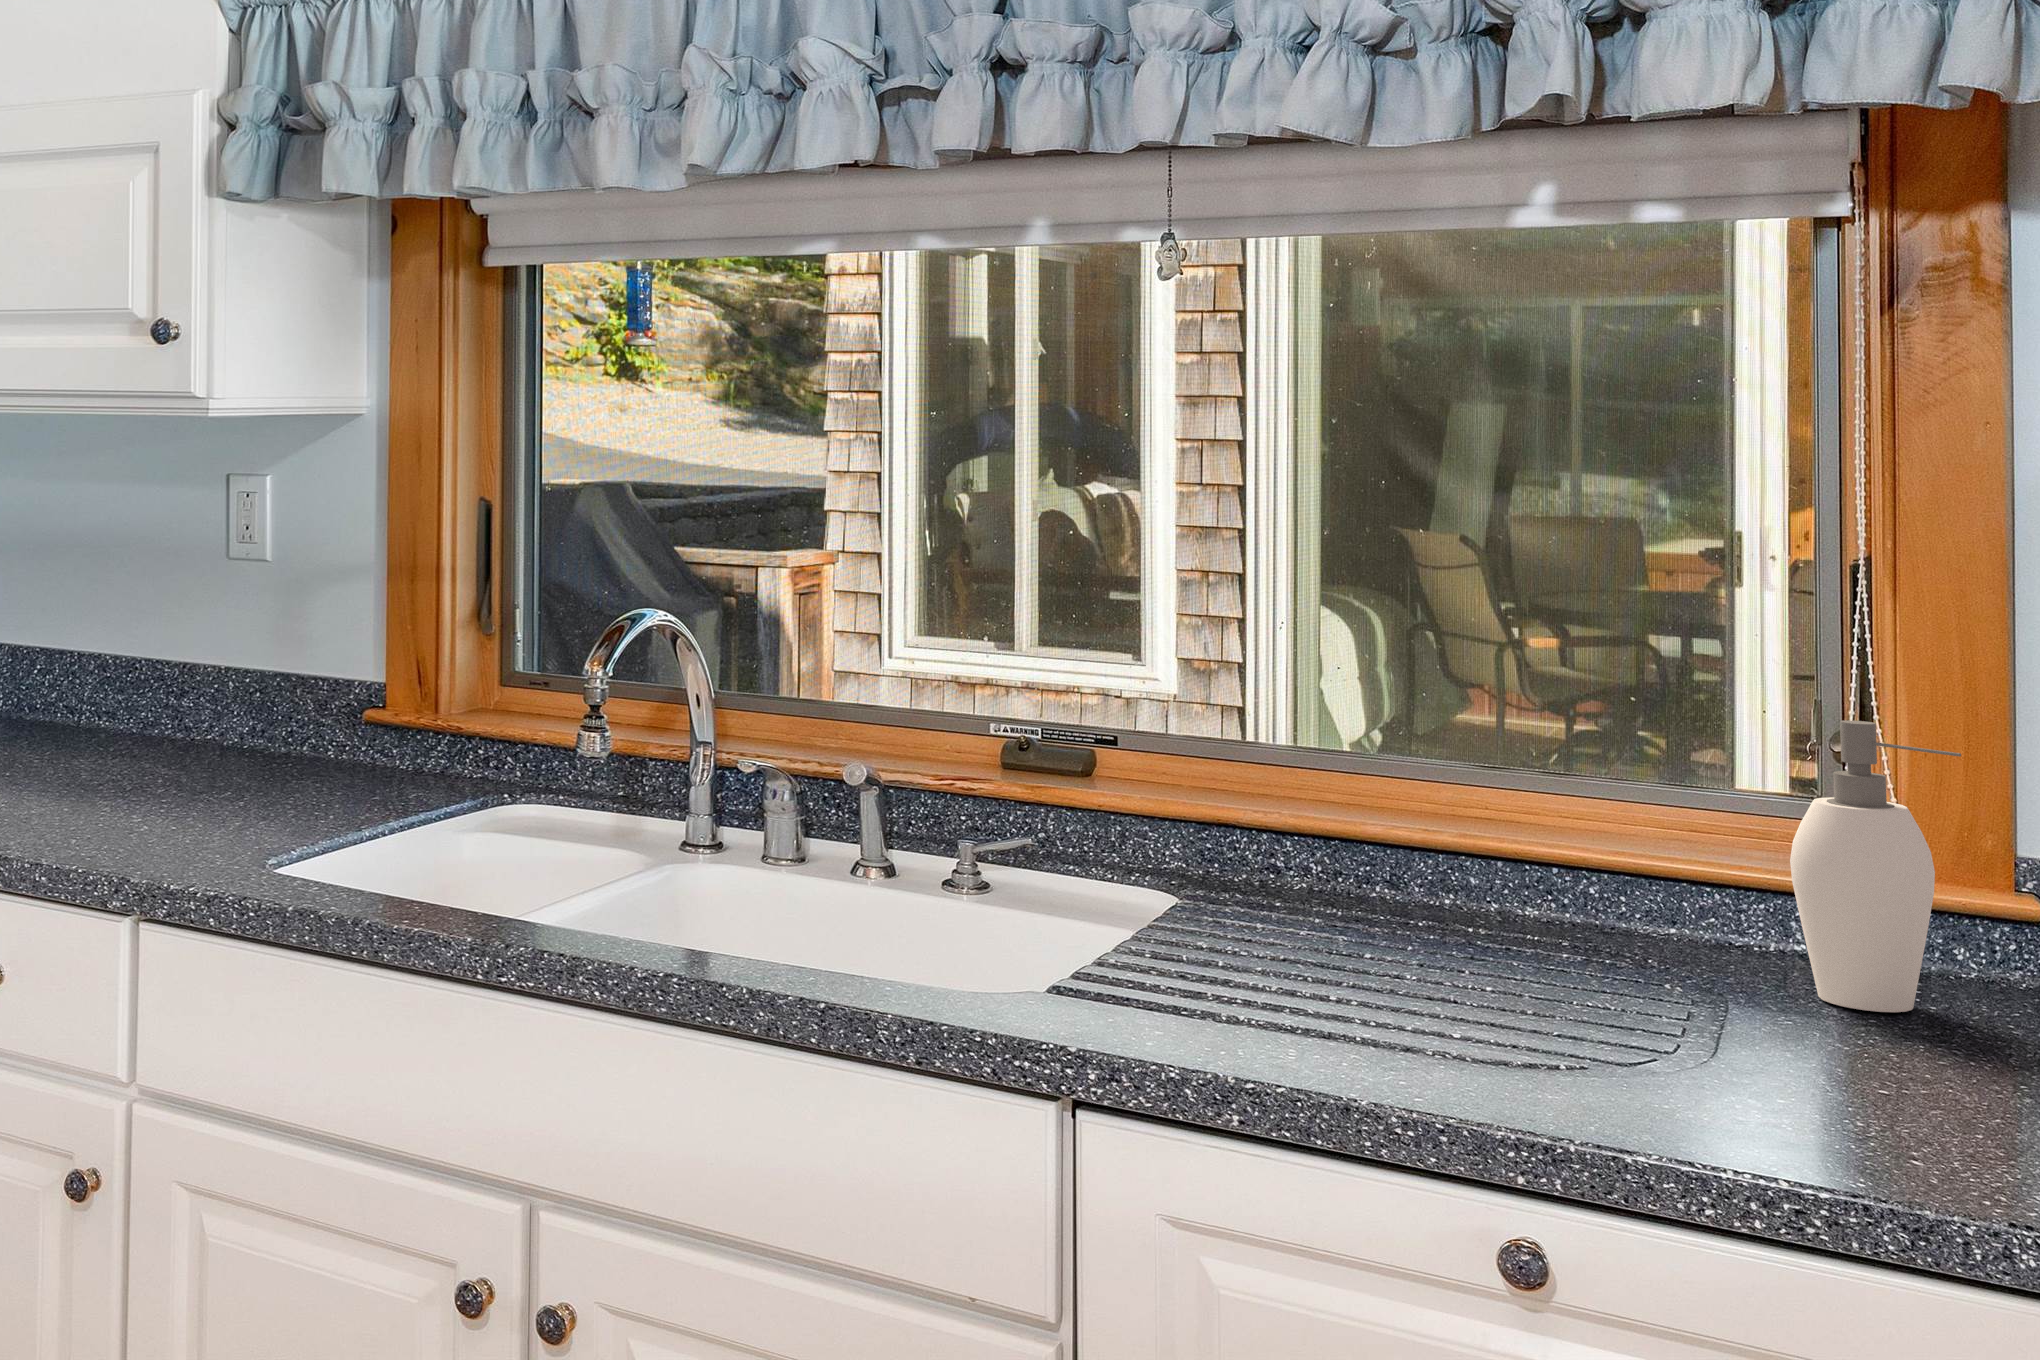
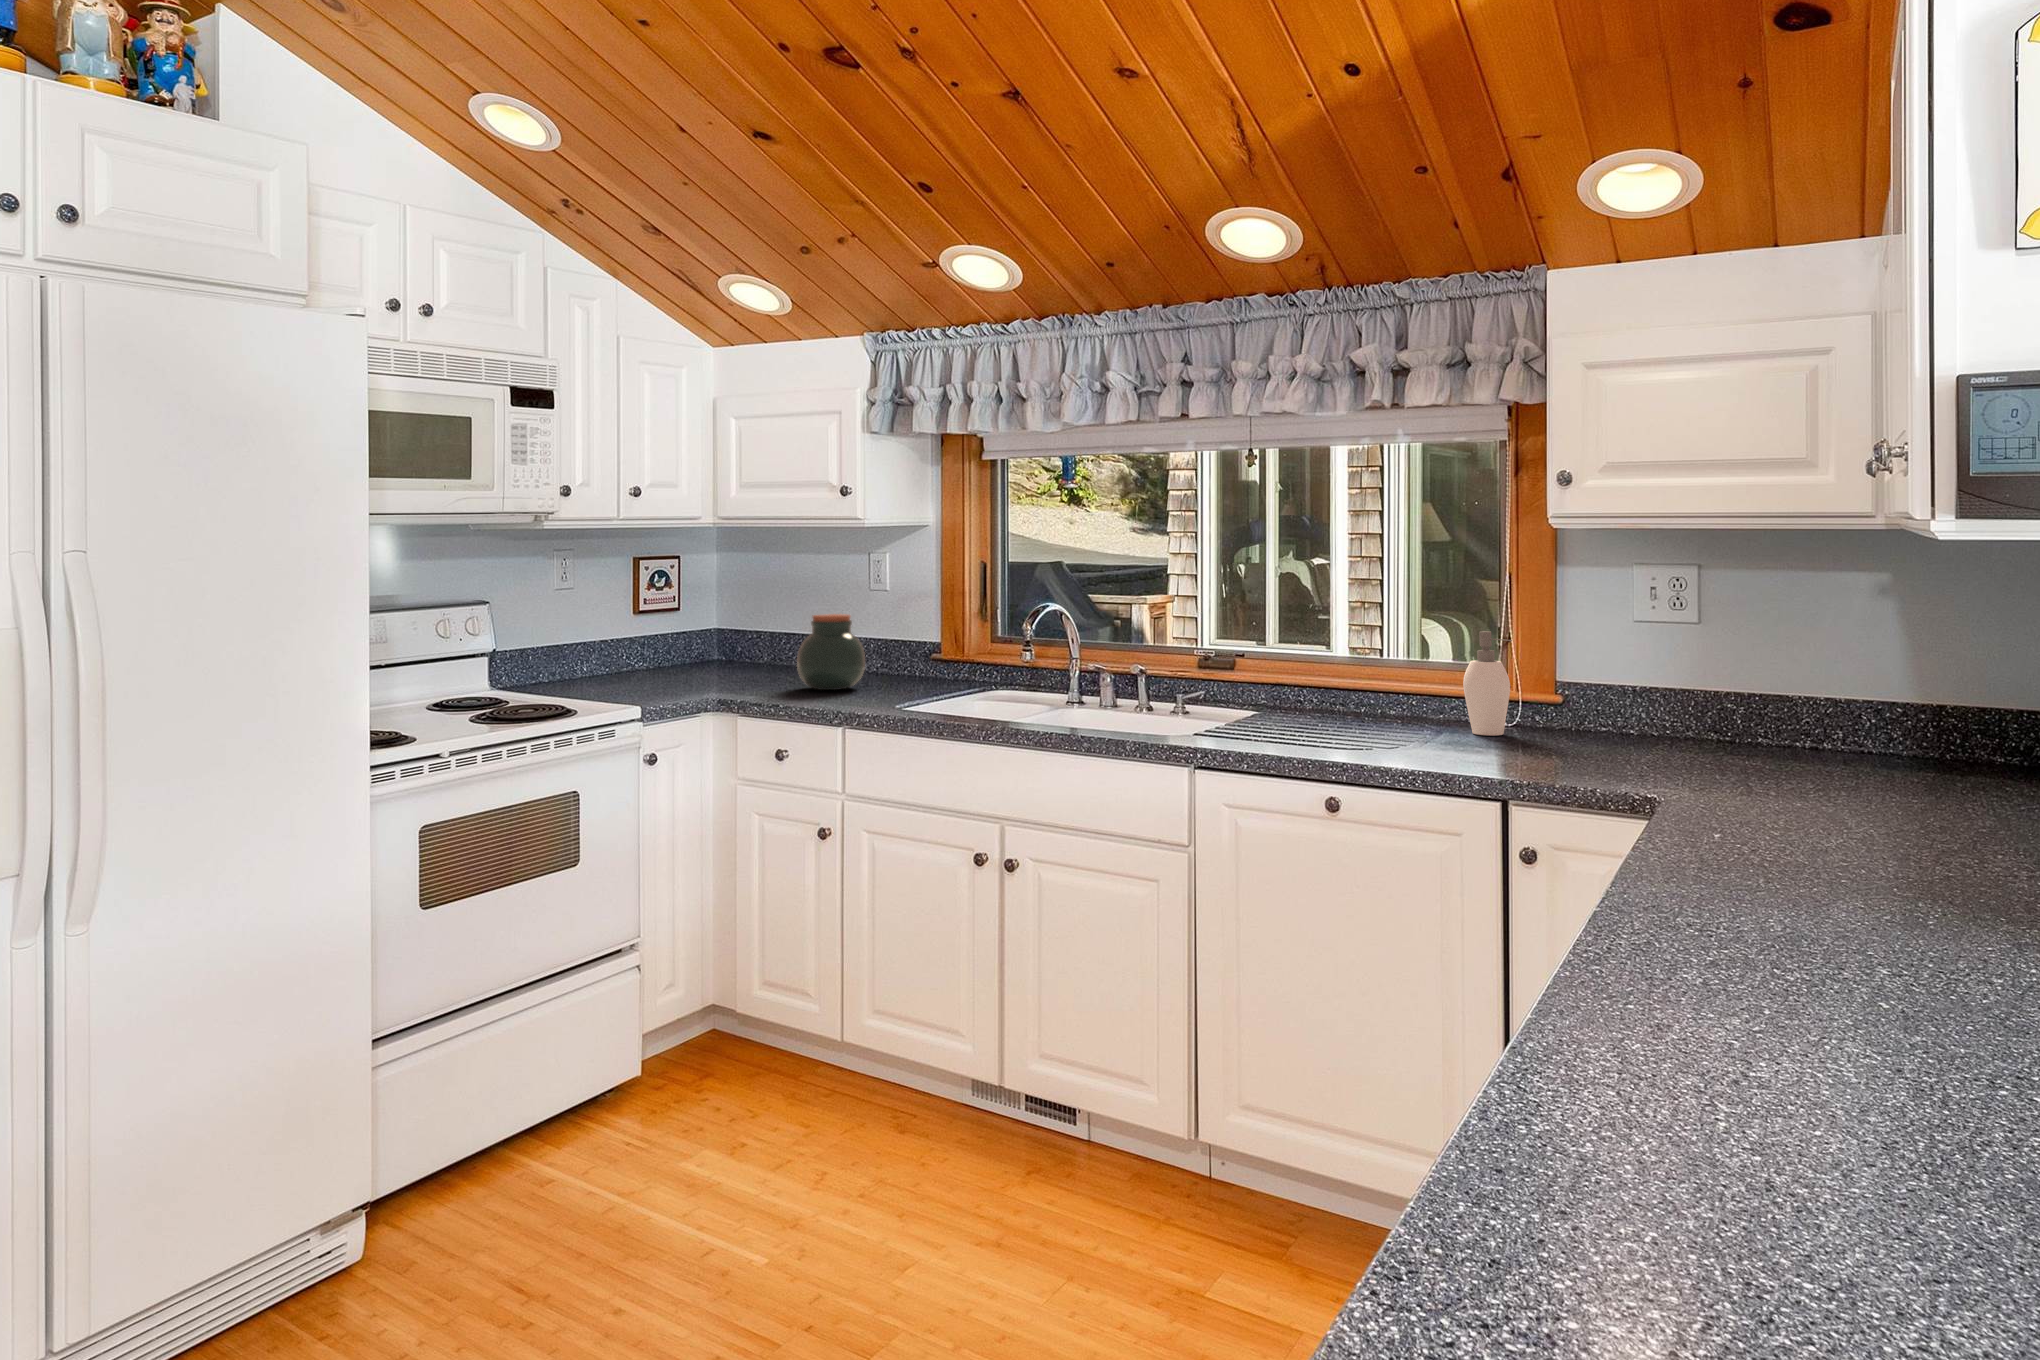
jar: none [44,619,204,800] -> present [797,614,865,690]

